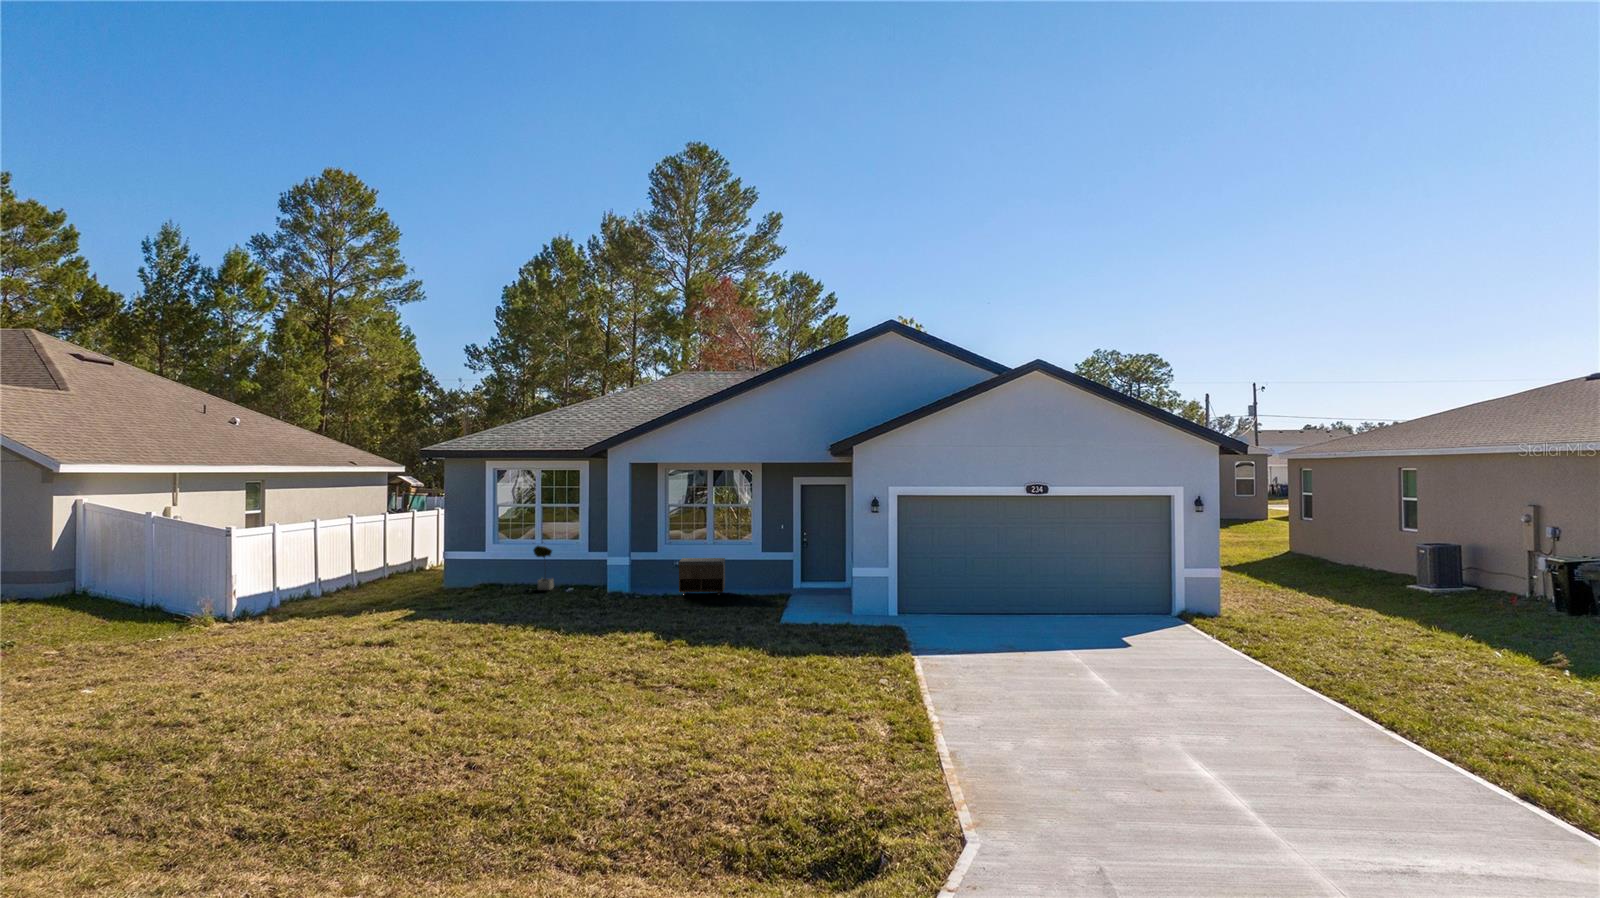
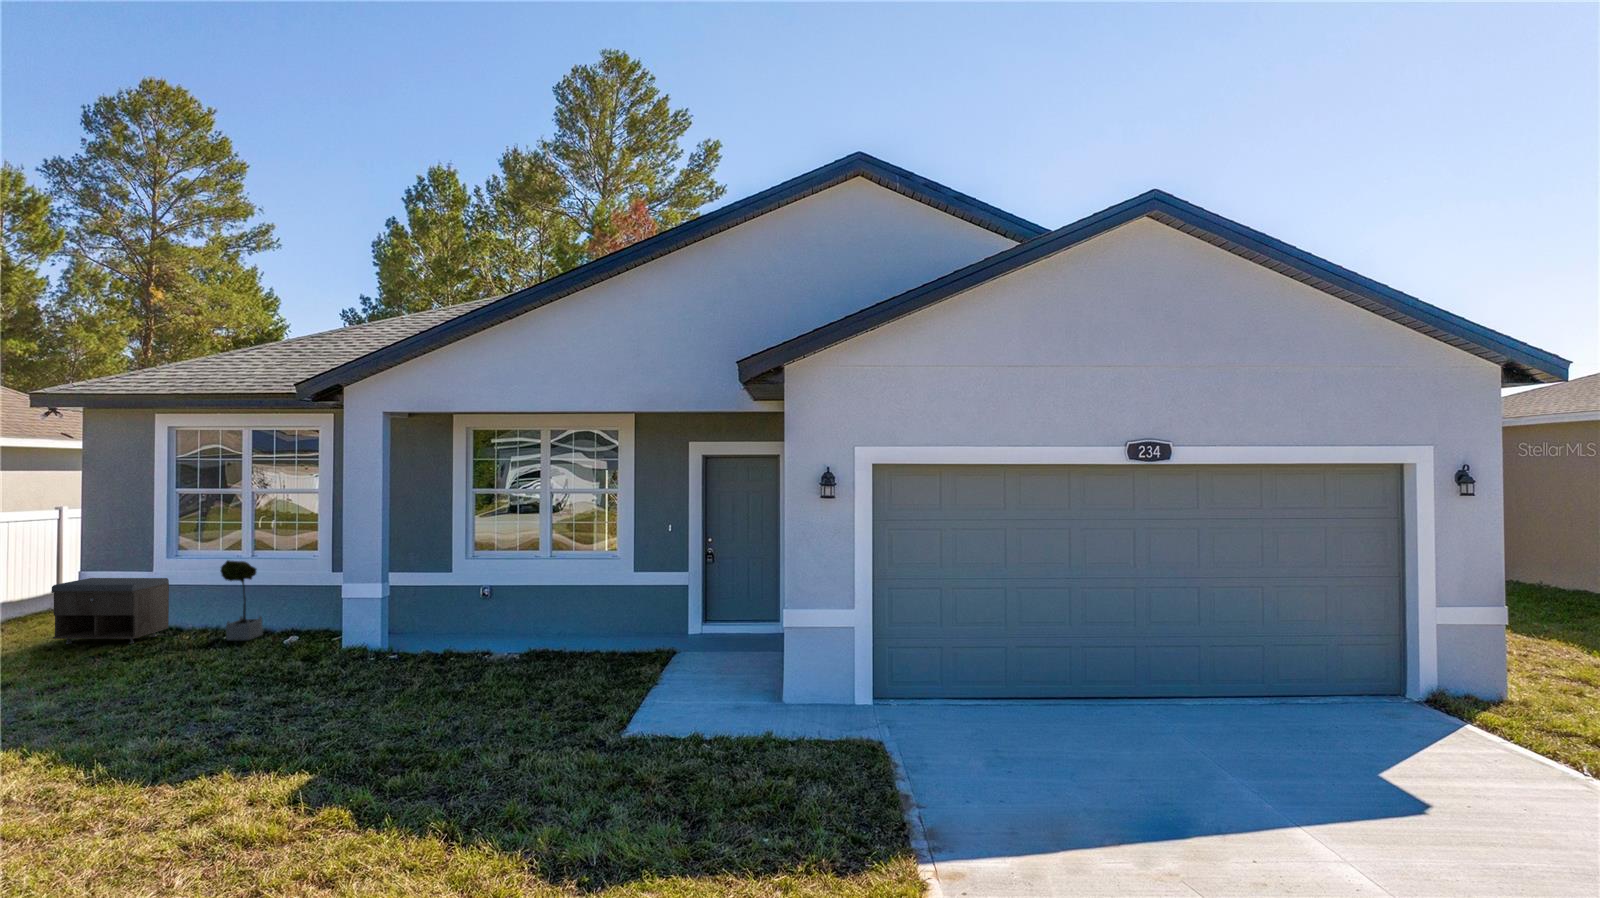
storage bench: present [679,558,725,595] -> present [51,578,169,644]

